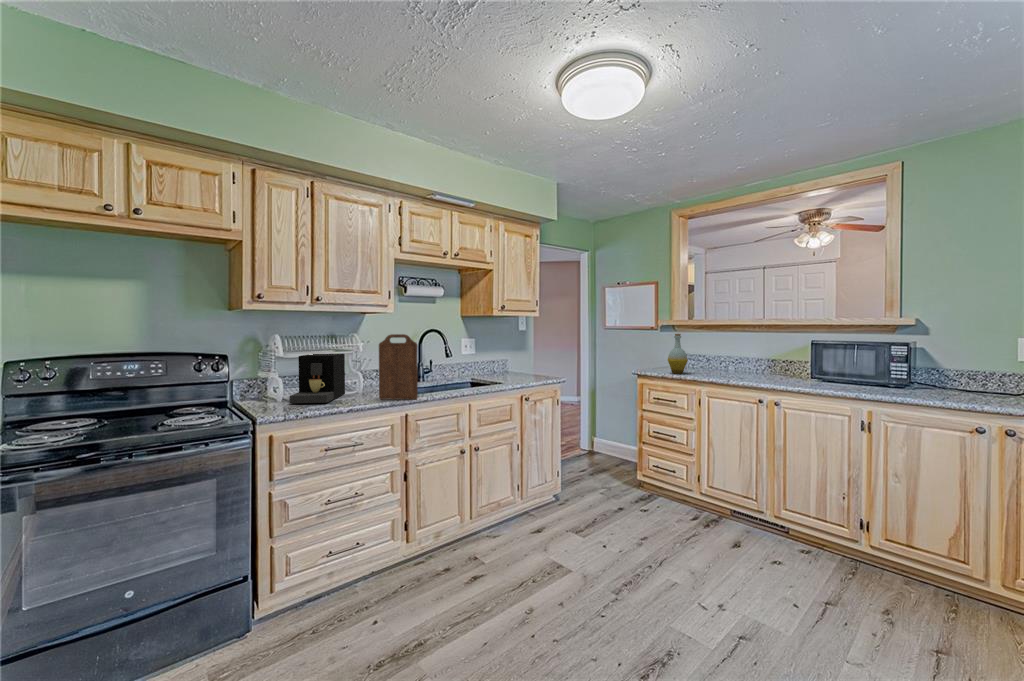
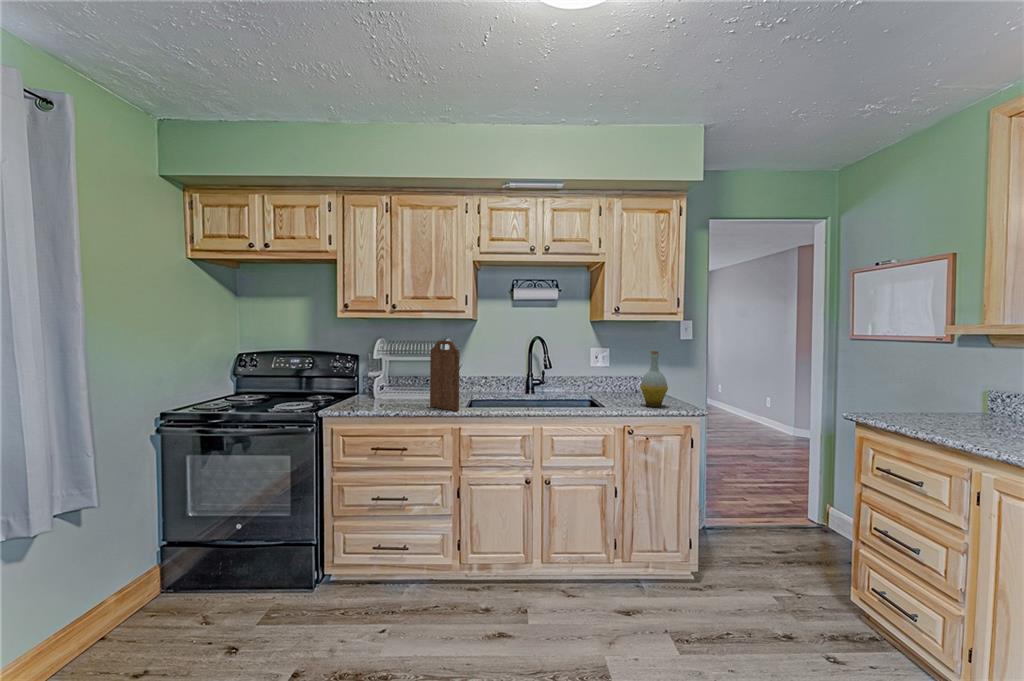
bottle: present [668,334,688,374] -> present [640,351,668,407]
coffee maker: present [289,354,345,403] -> none [364,356,432,403]

